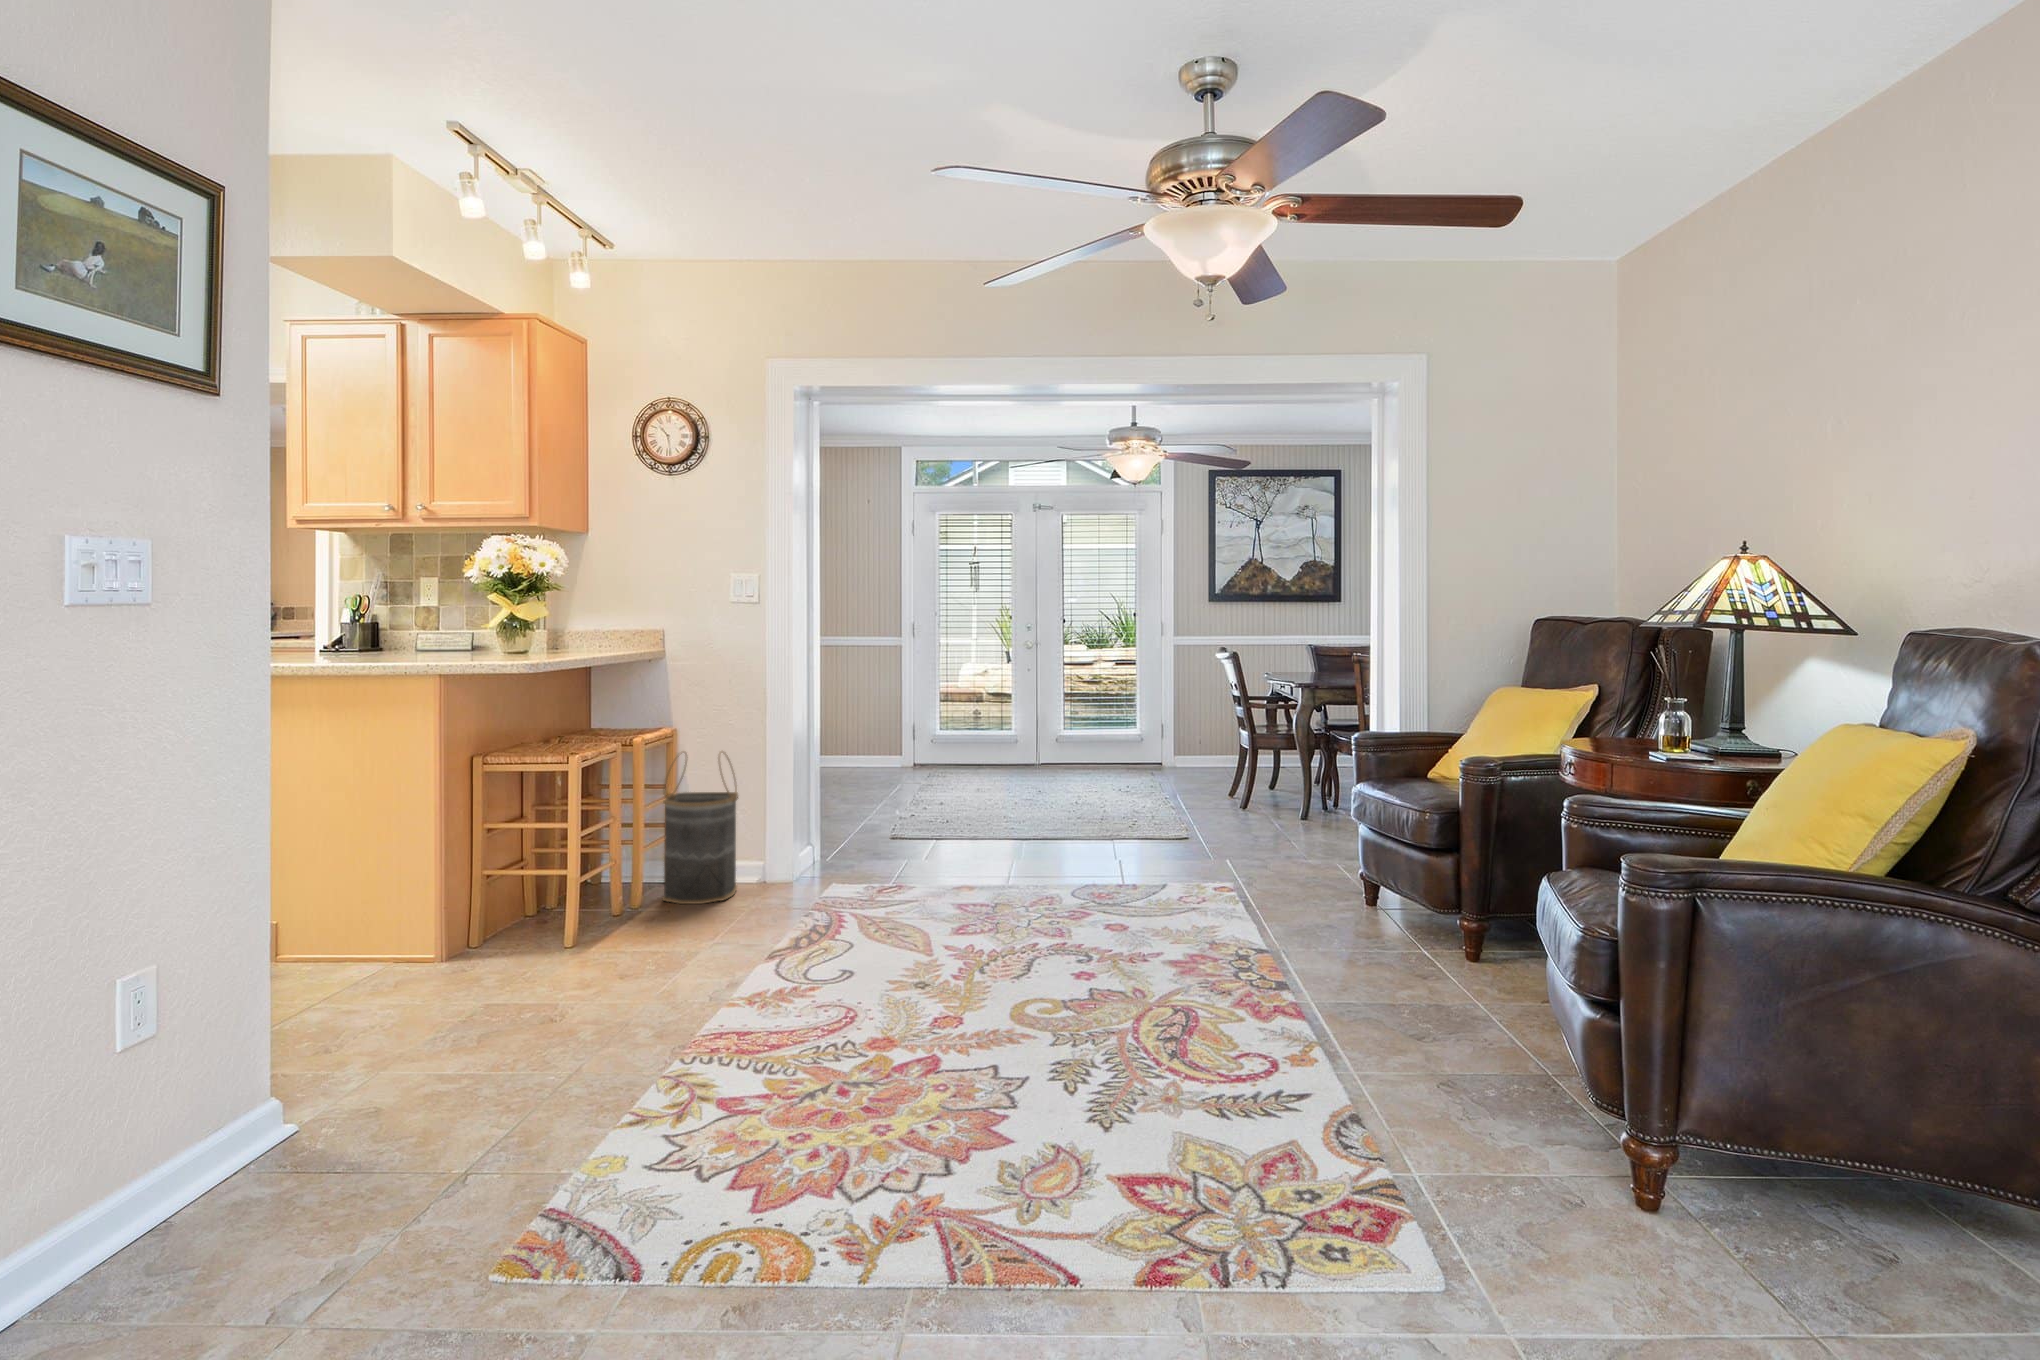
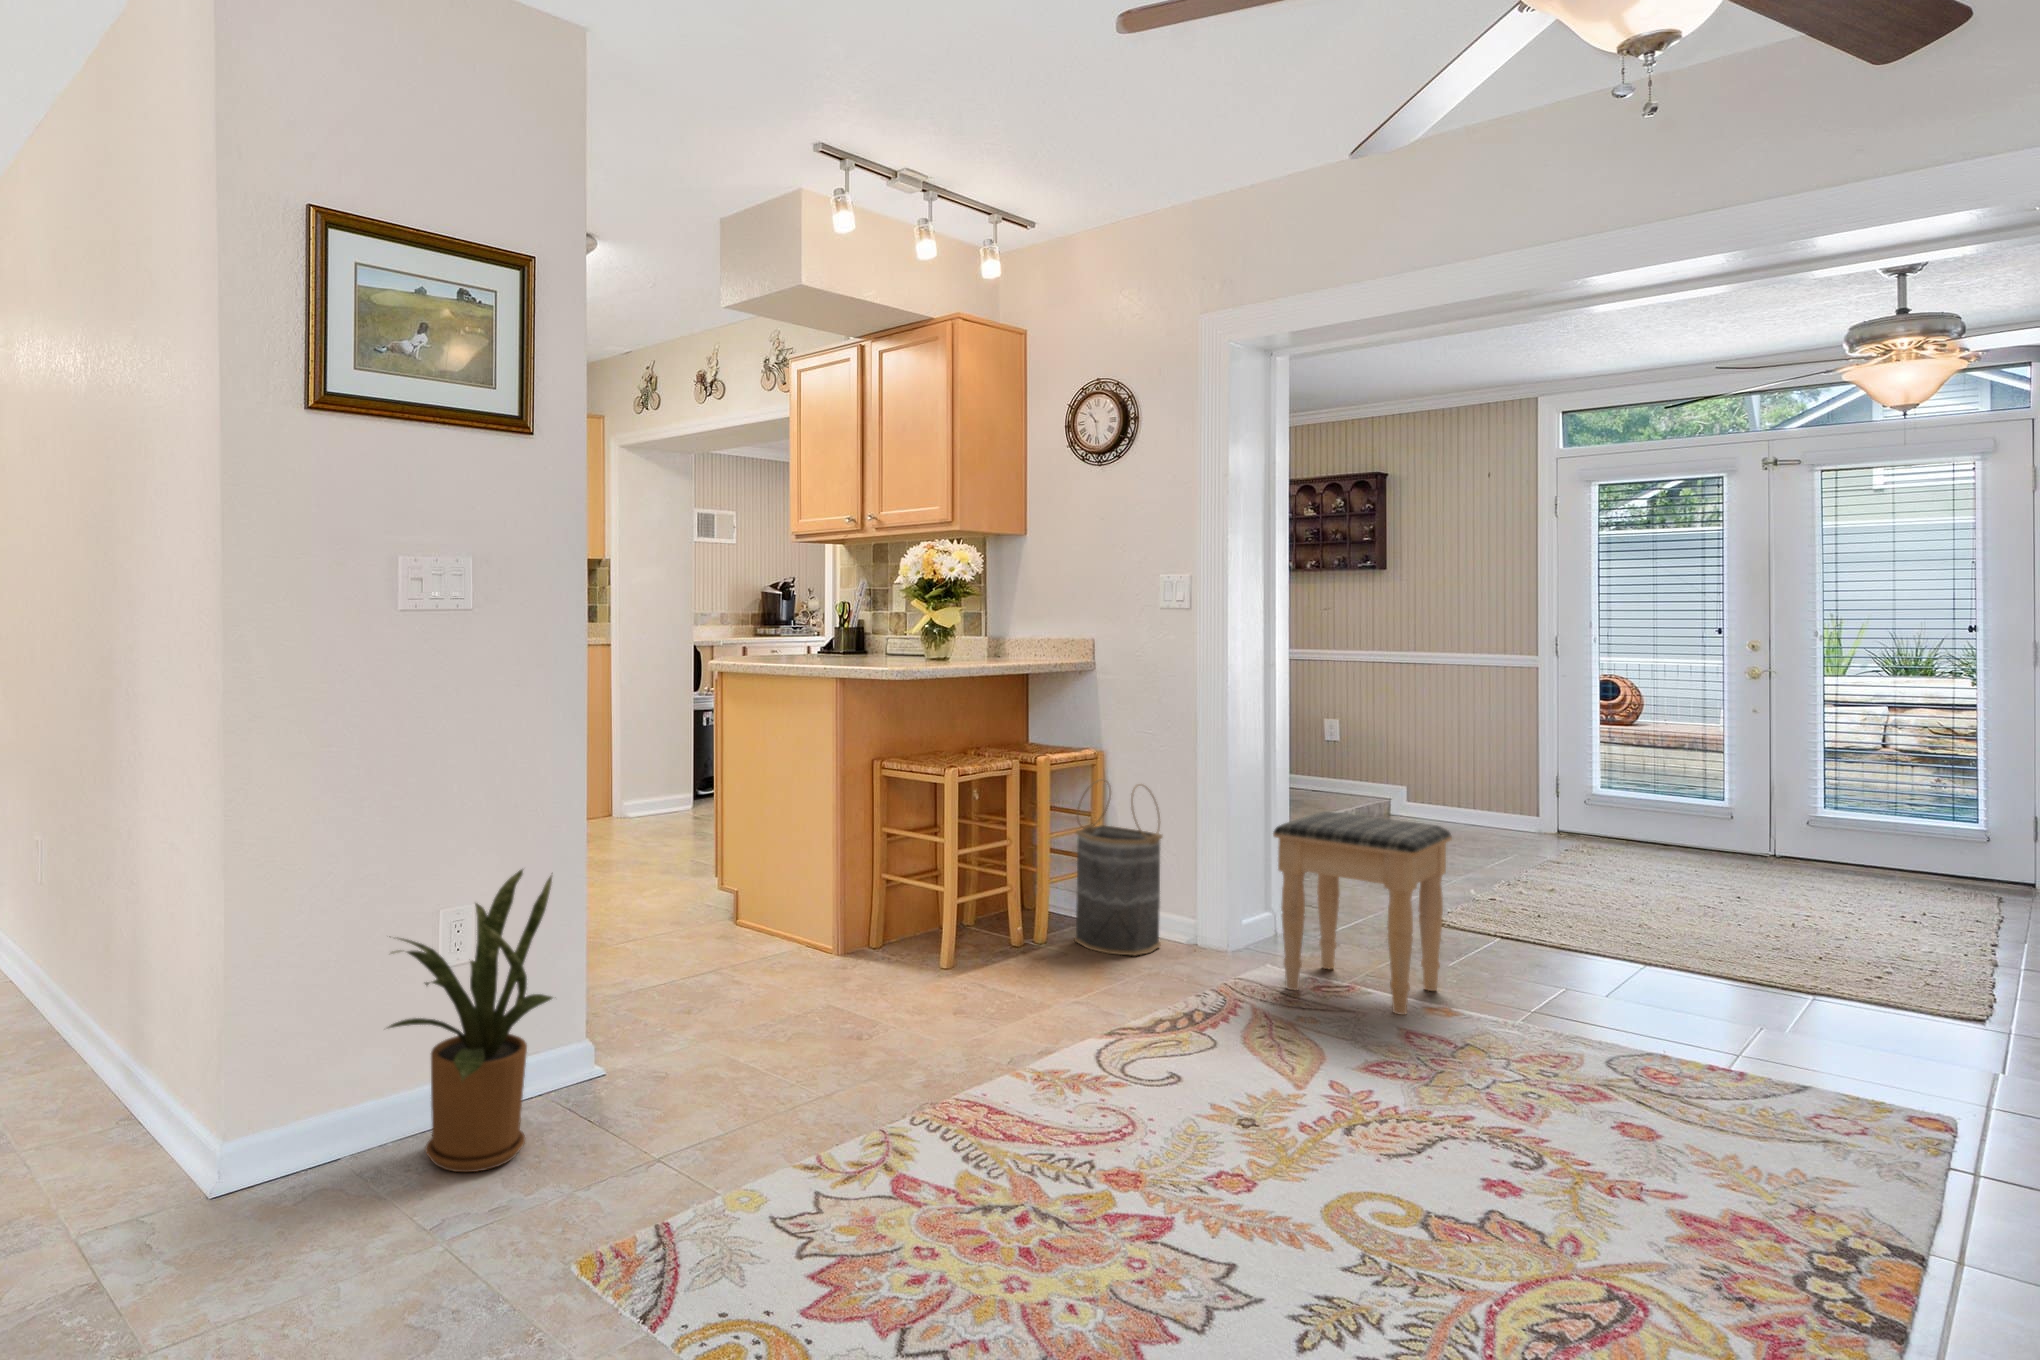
footstool: none [846,753,958,897] -> present [1273,812,1452,1015]
house plant: none [135,913,374,1257] -> present [388,870,552,1172]

